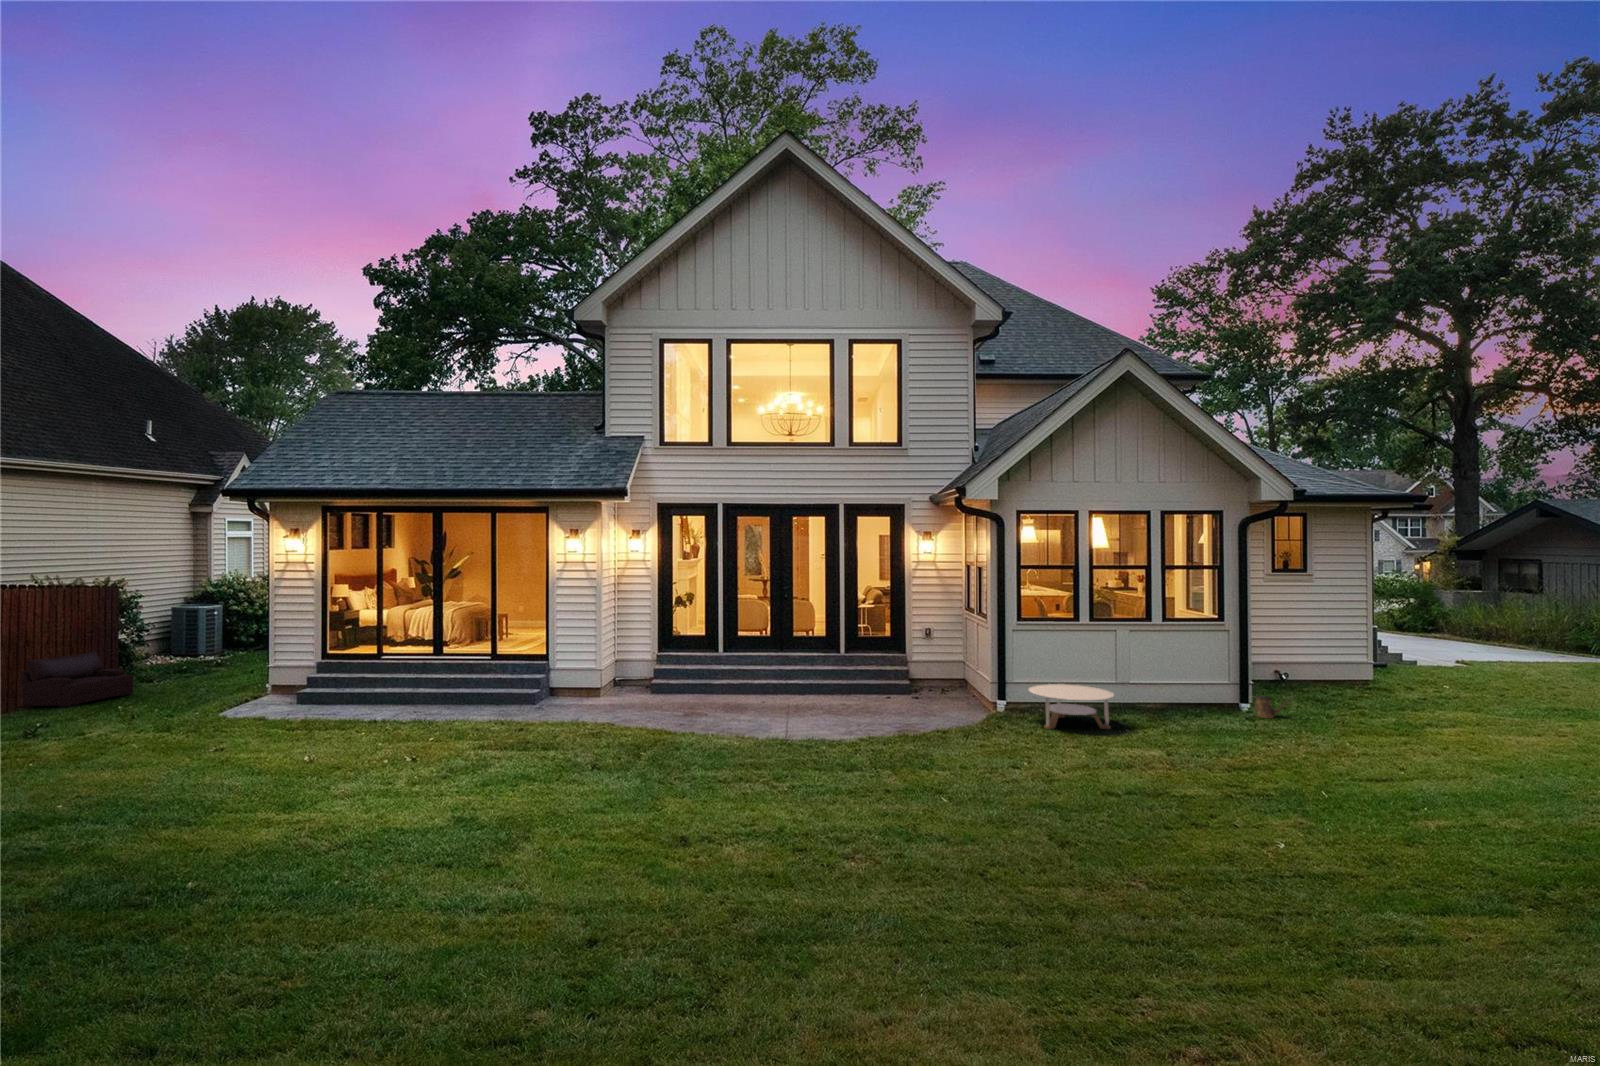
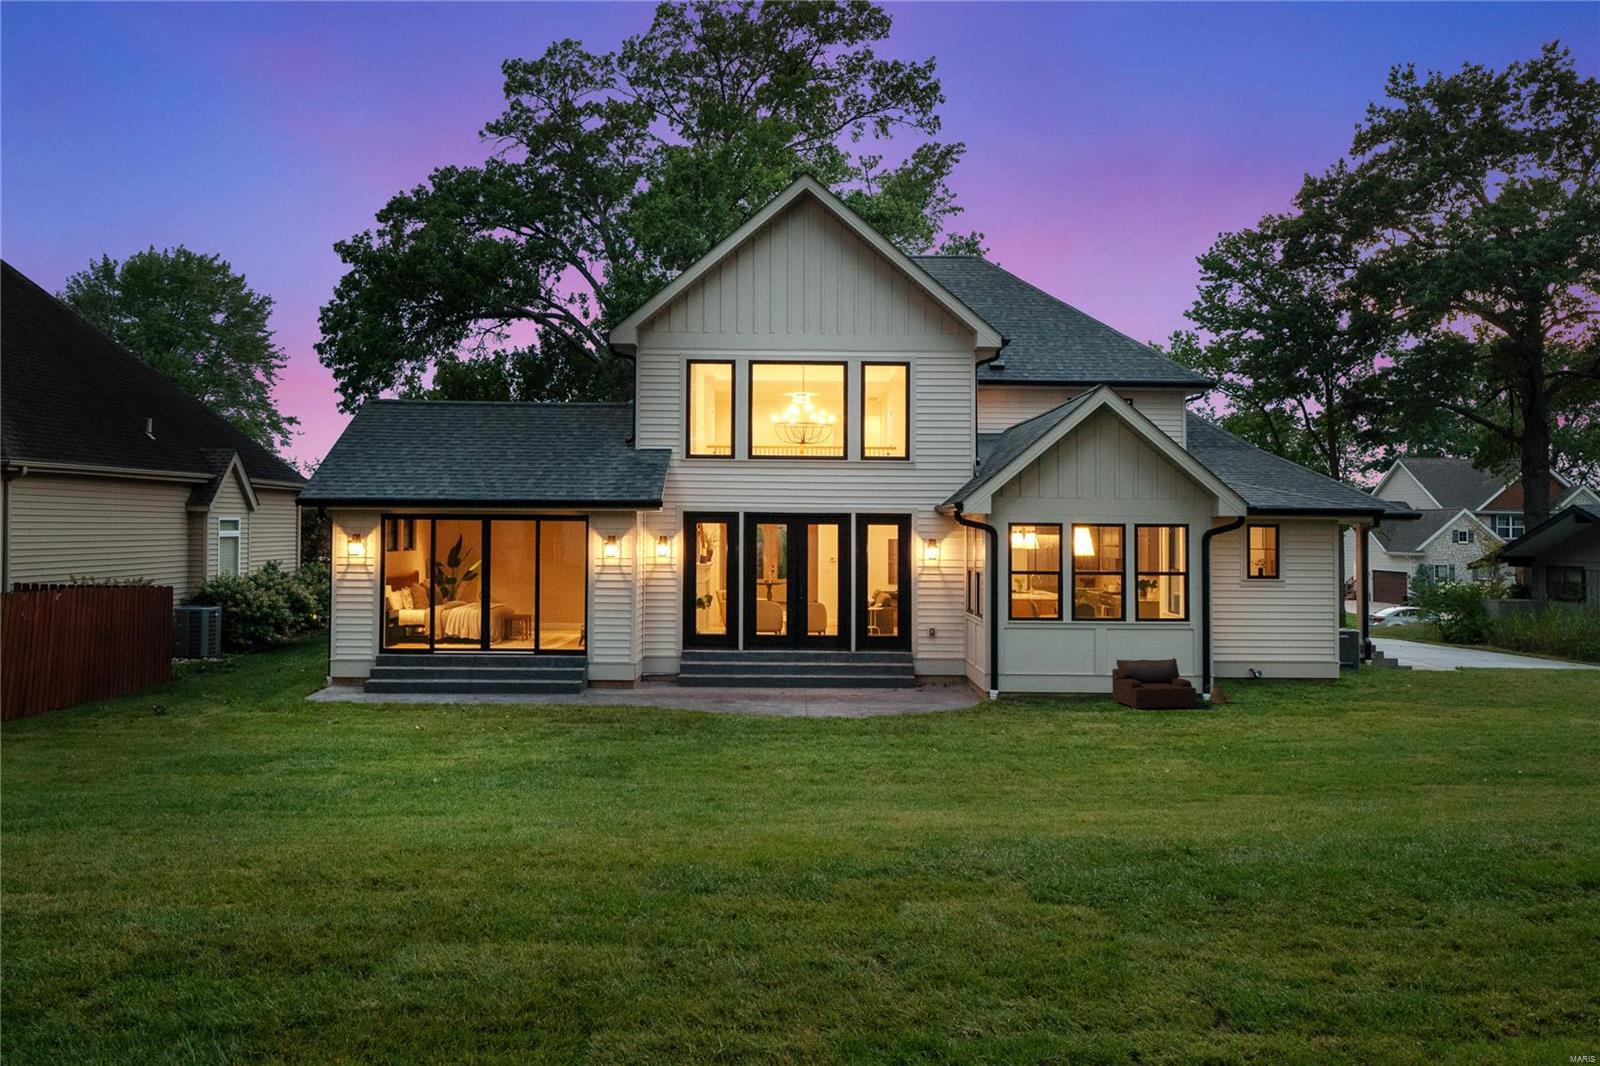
armchair: present [15,651,133,708] -> present [1112,658,1197,709]
round table: present [1029,684,1114,729] -> none [1014,675,1085,710]

